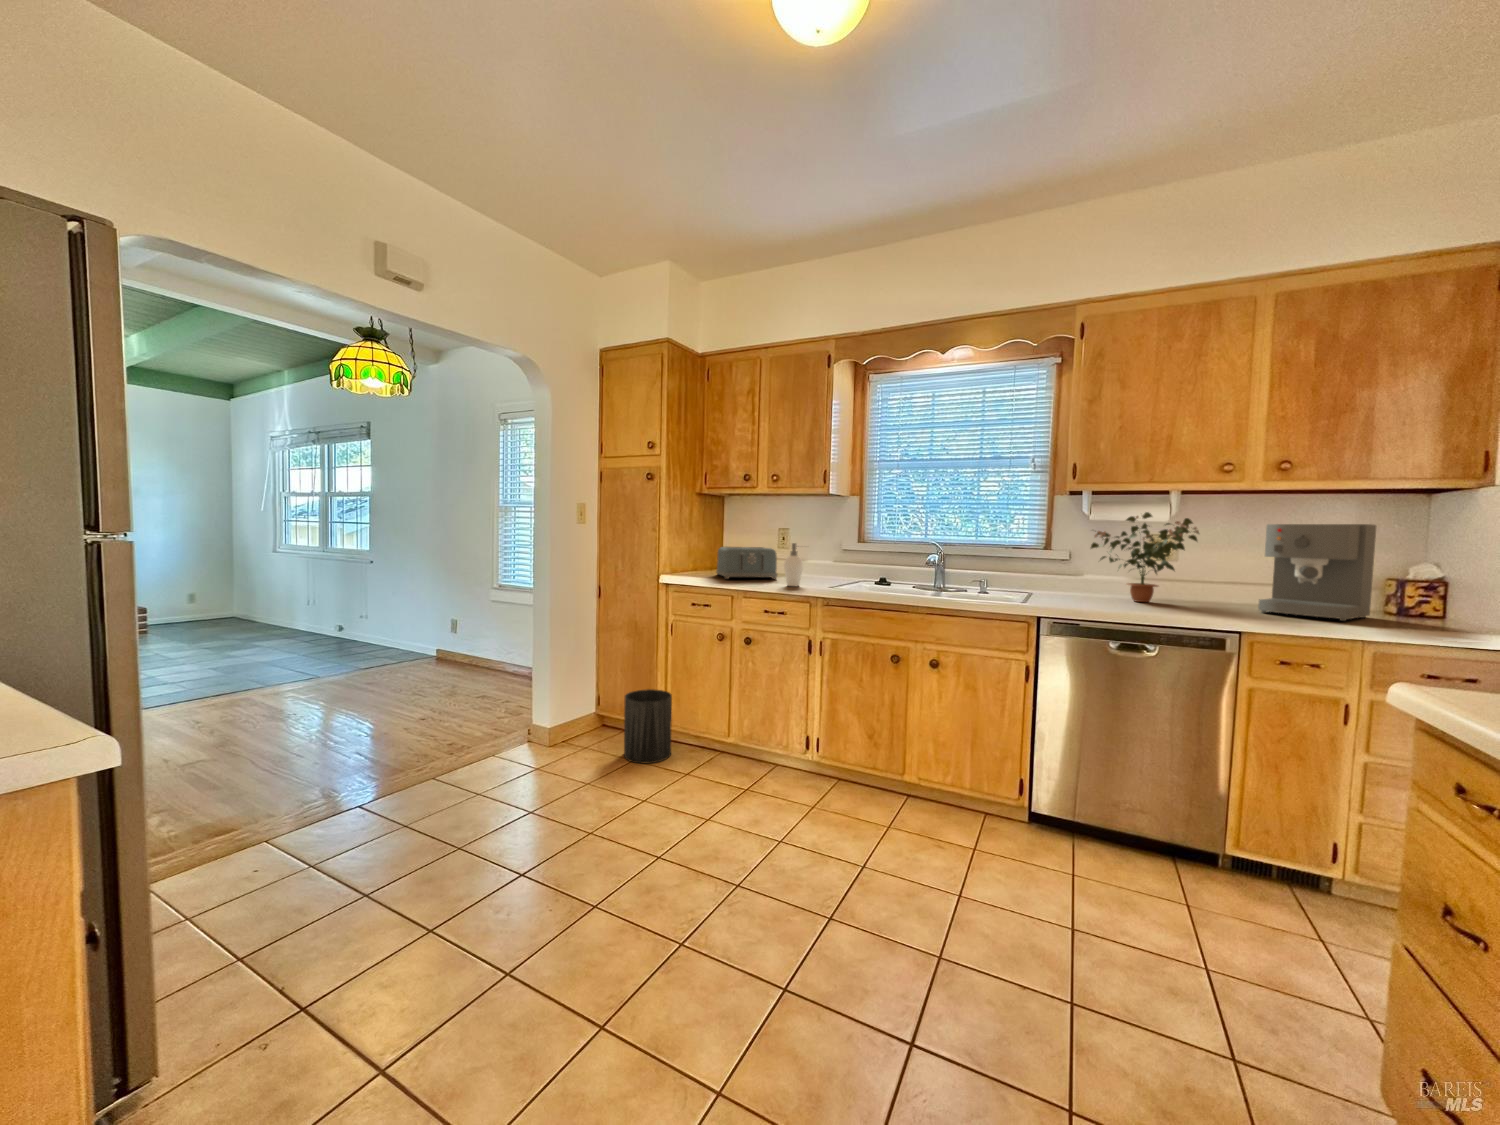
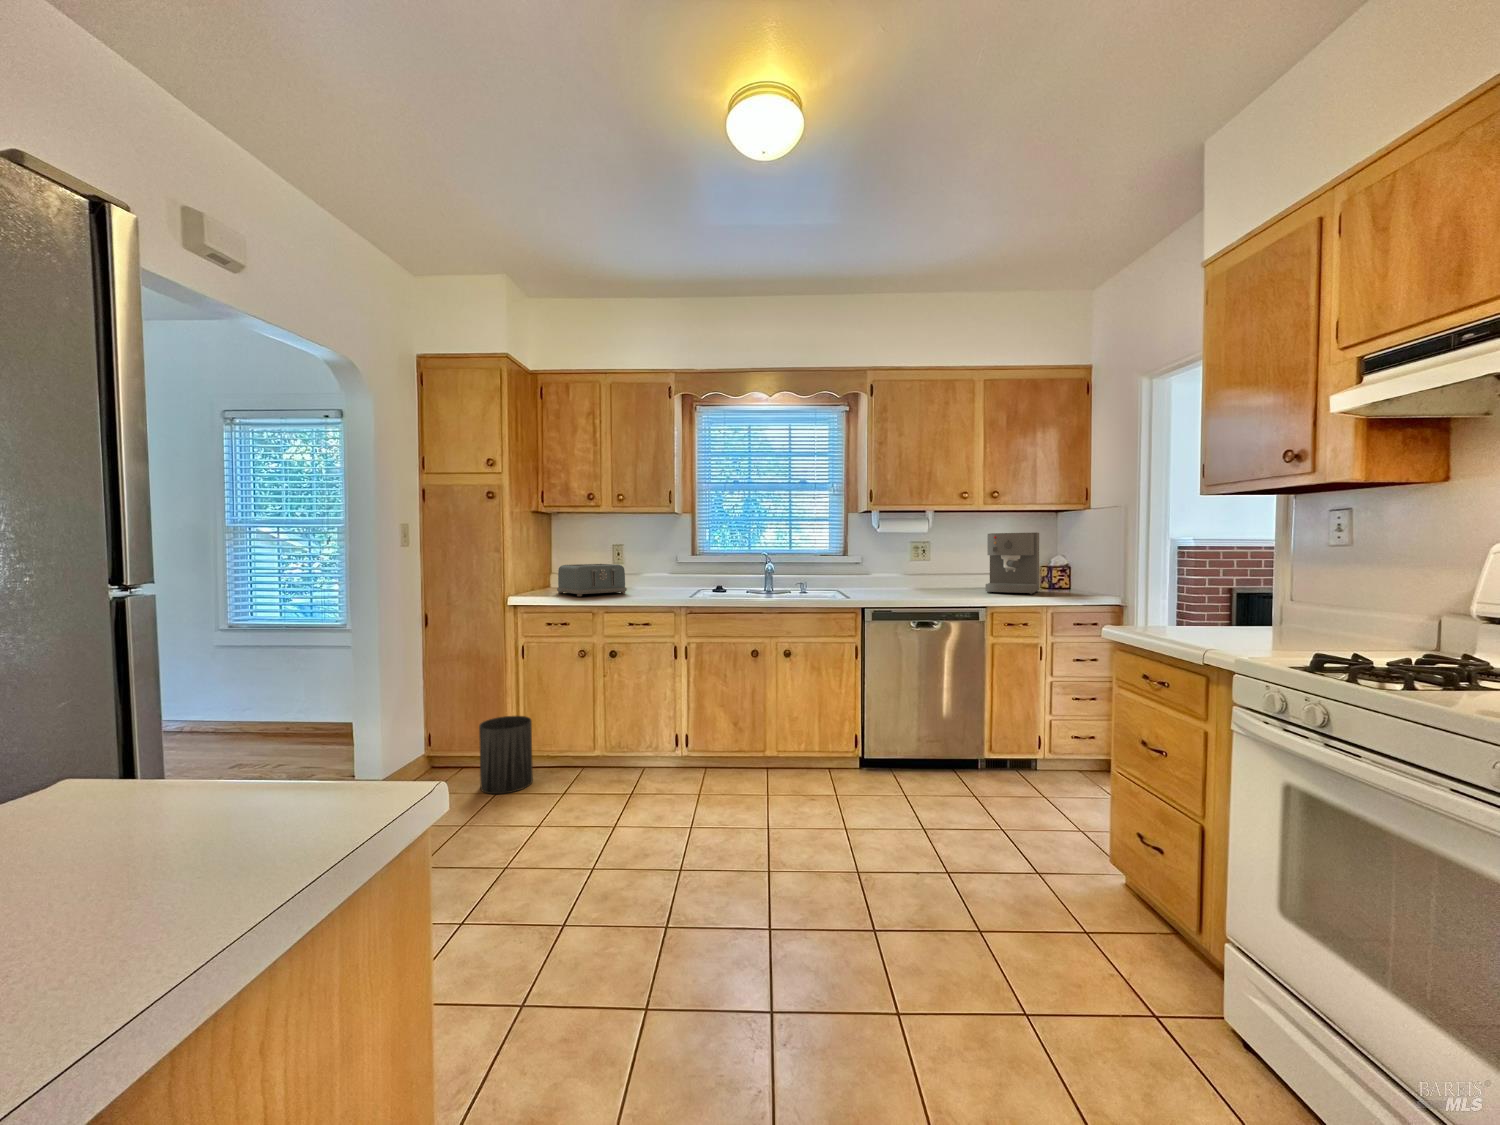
potted plant: present [1091,512,1199,602] -> none [880,526,950,591]
soap dispenser: present [784,543,803,586] -> none [643,558,666,598]

